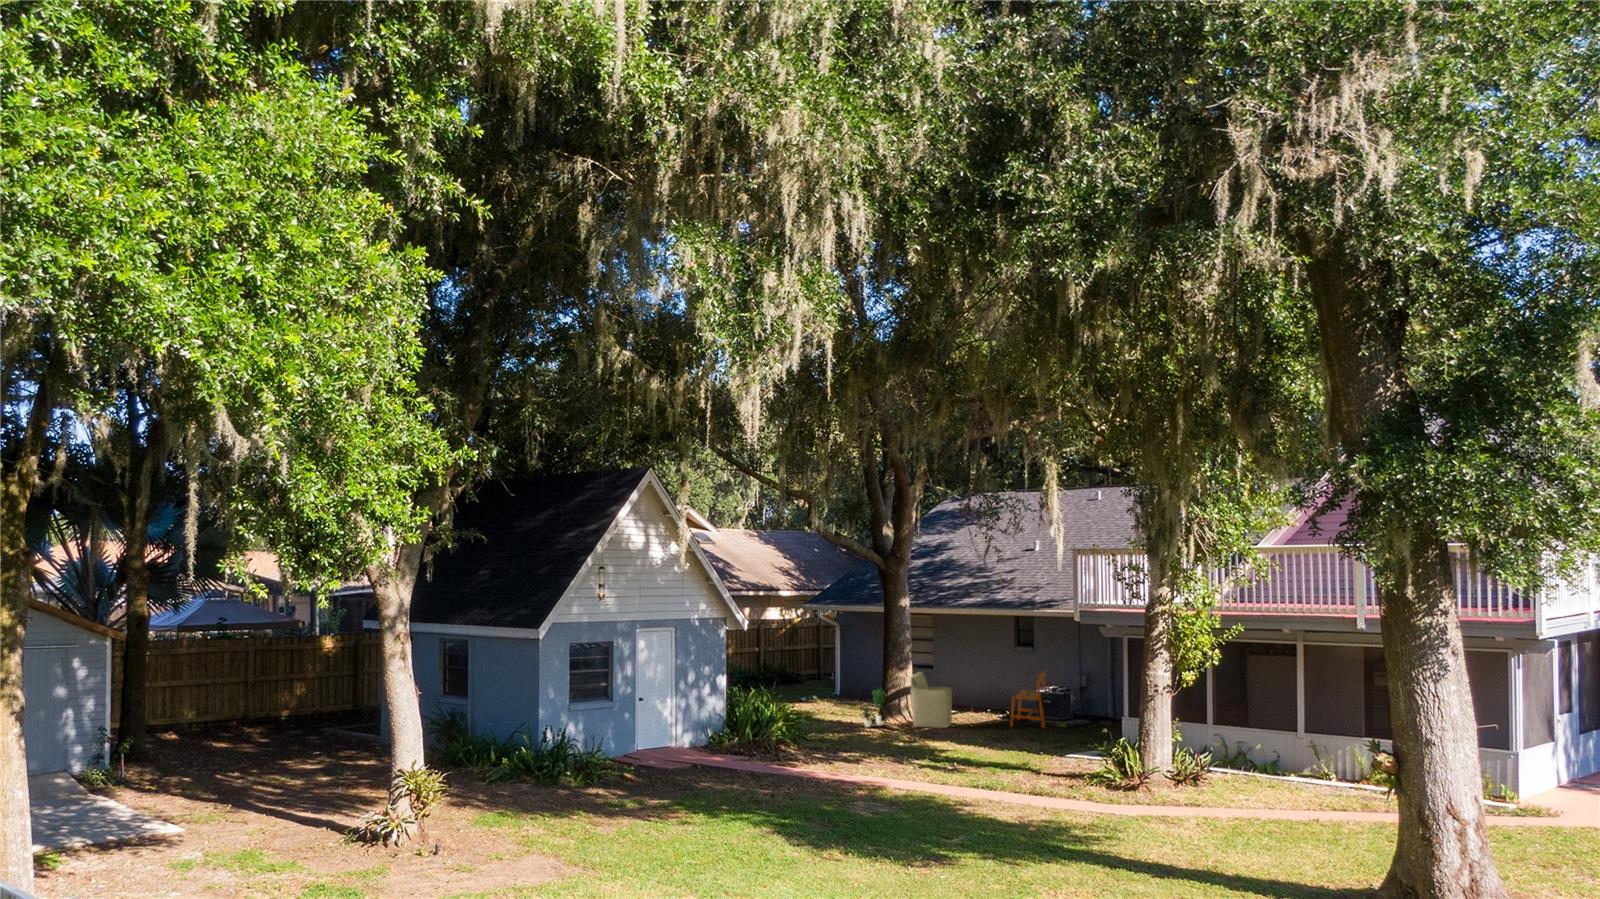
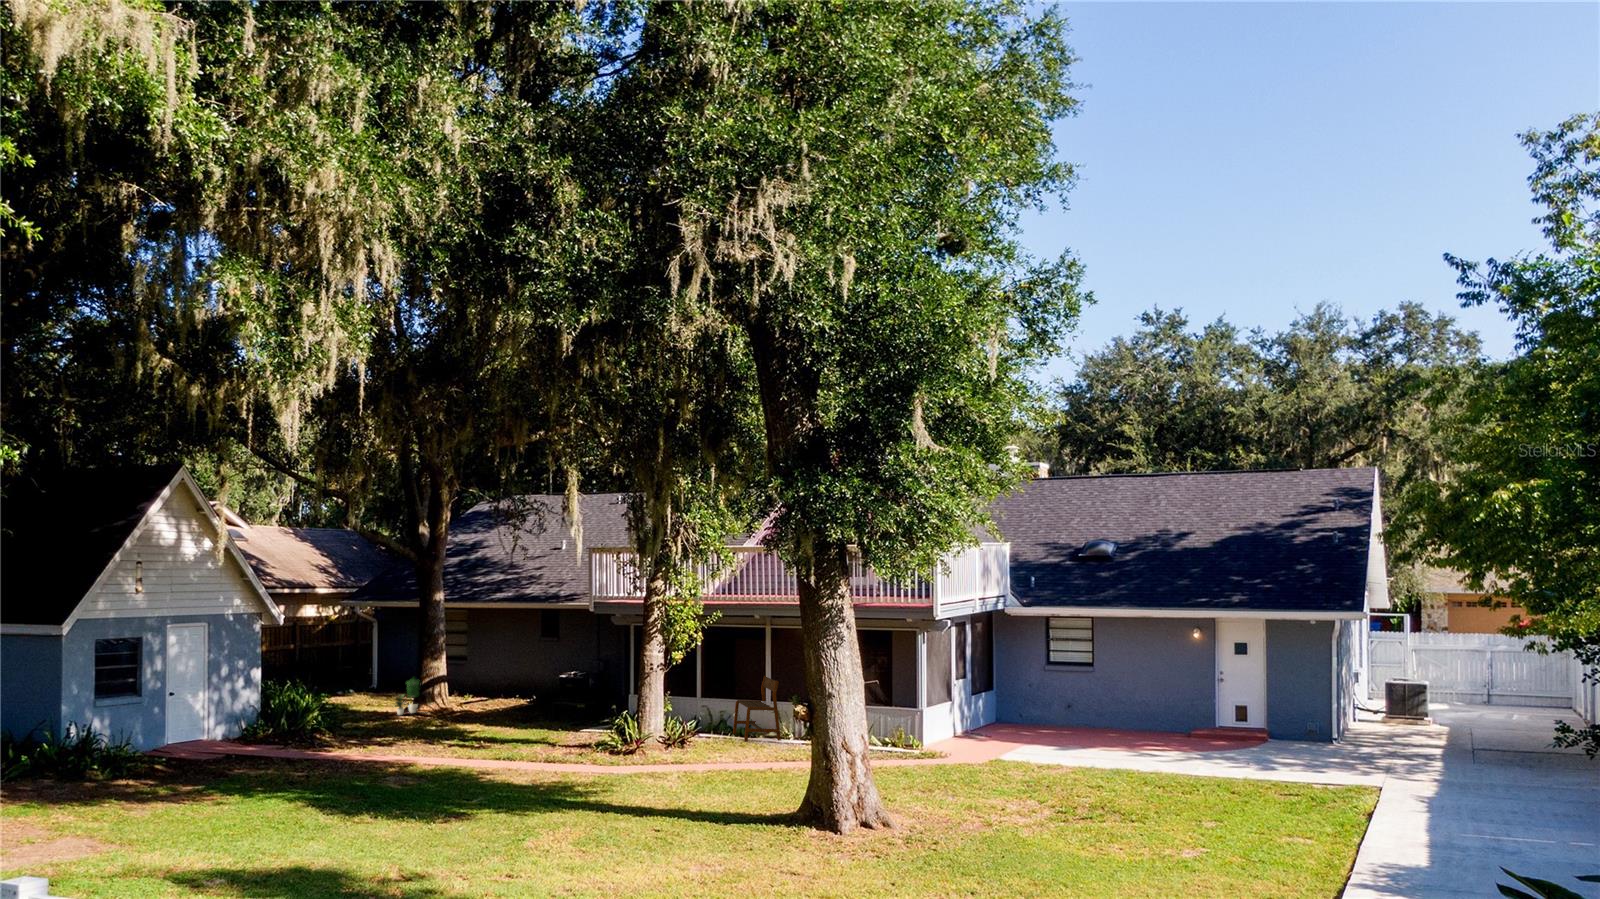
bench: present [1010,670,1047,728] -> present [733,676,781,742]
chair: present [911,672,952,728] -> none [442,662,483,713]

